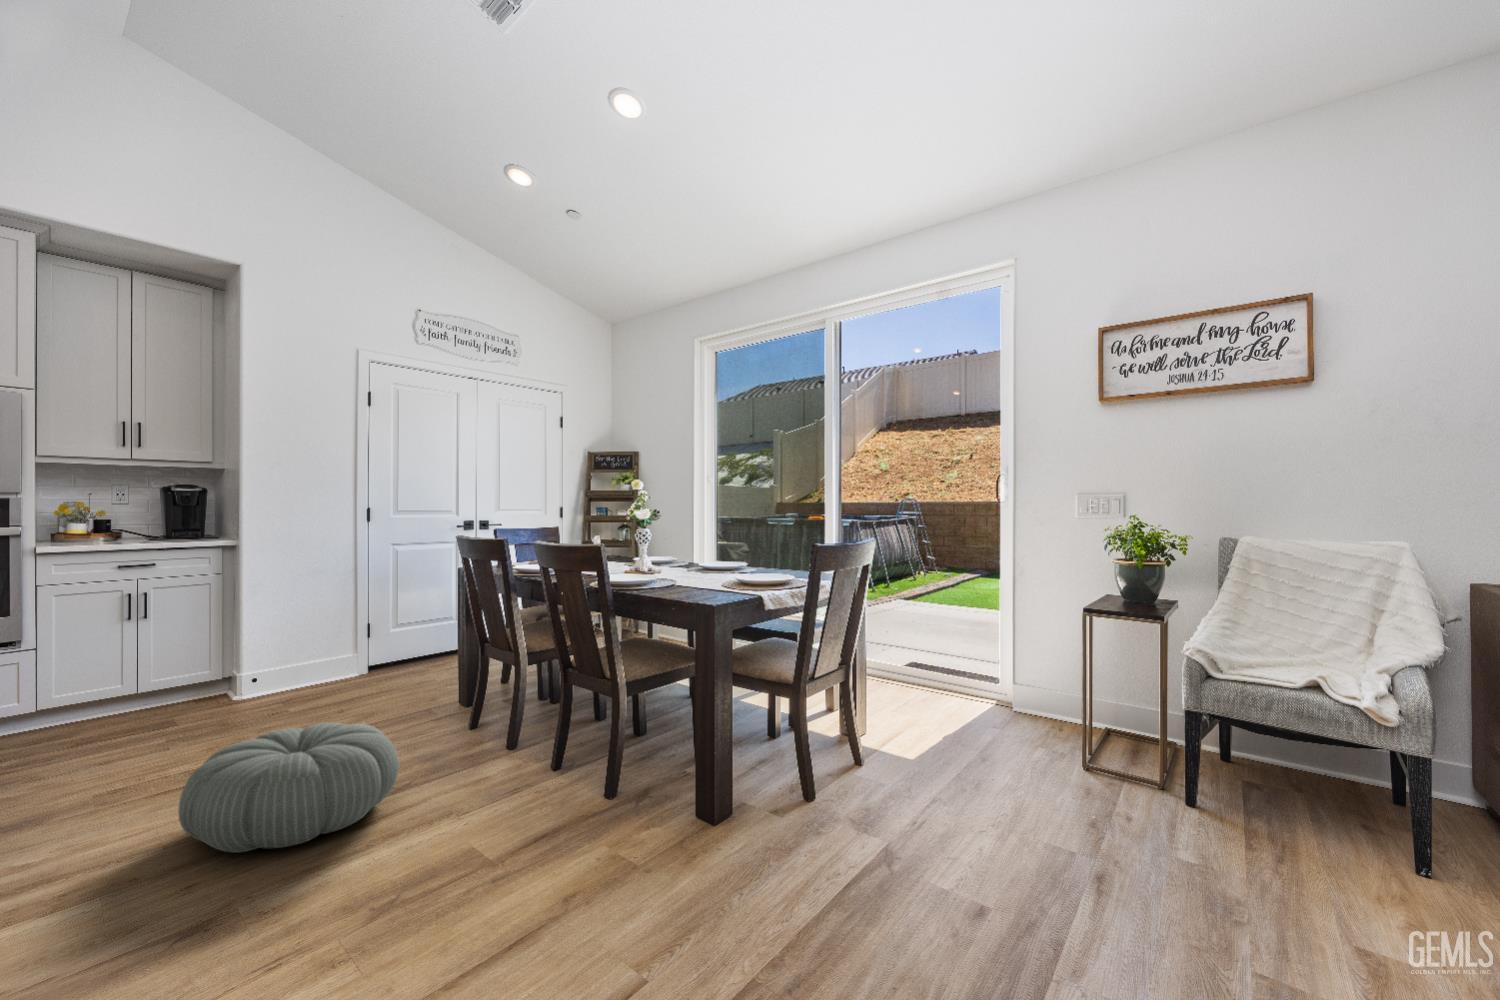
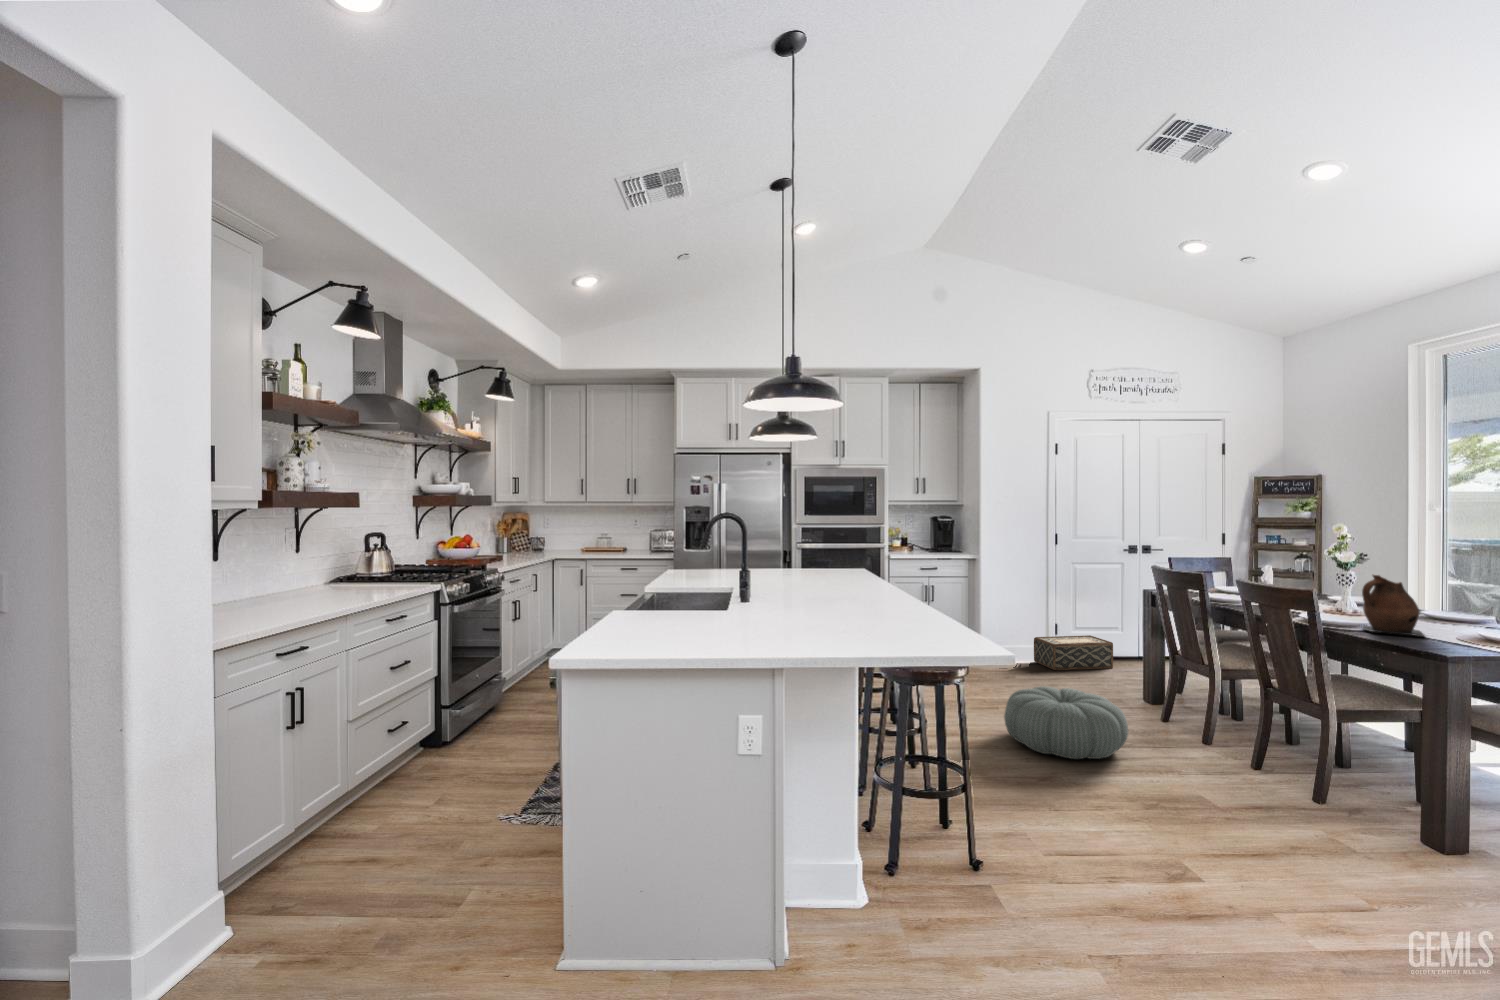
ceramic pitcher: none [648,525,699,588] -> present [1362,575,1424,637]
woven basket: none [331,634,437,689] -> present [1034,635,1113,670]

